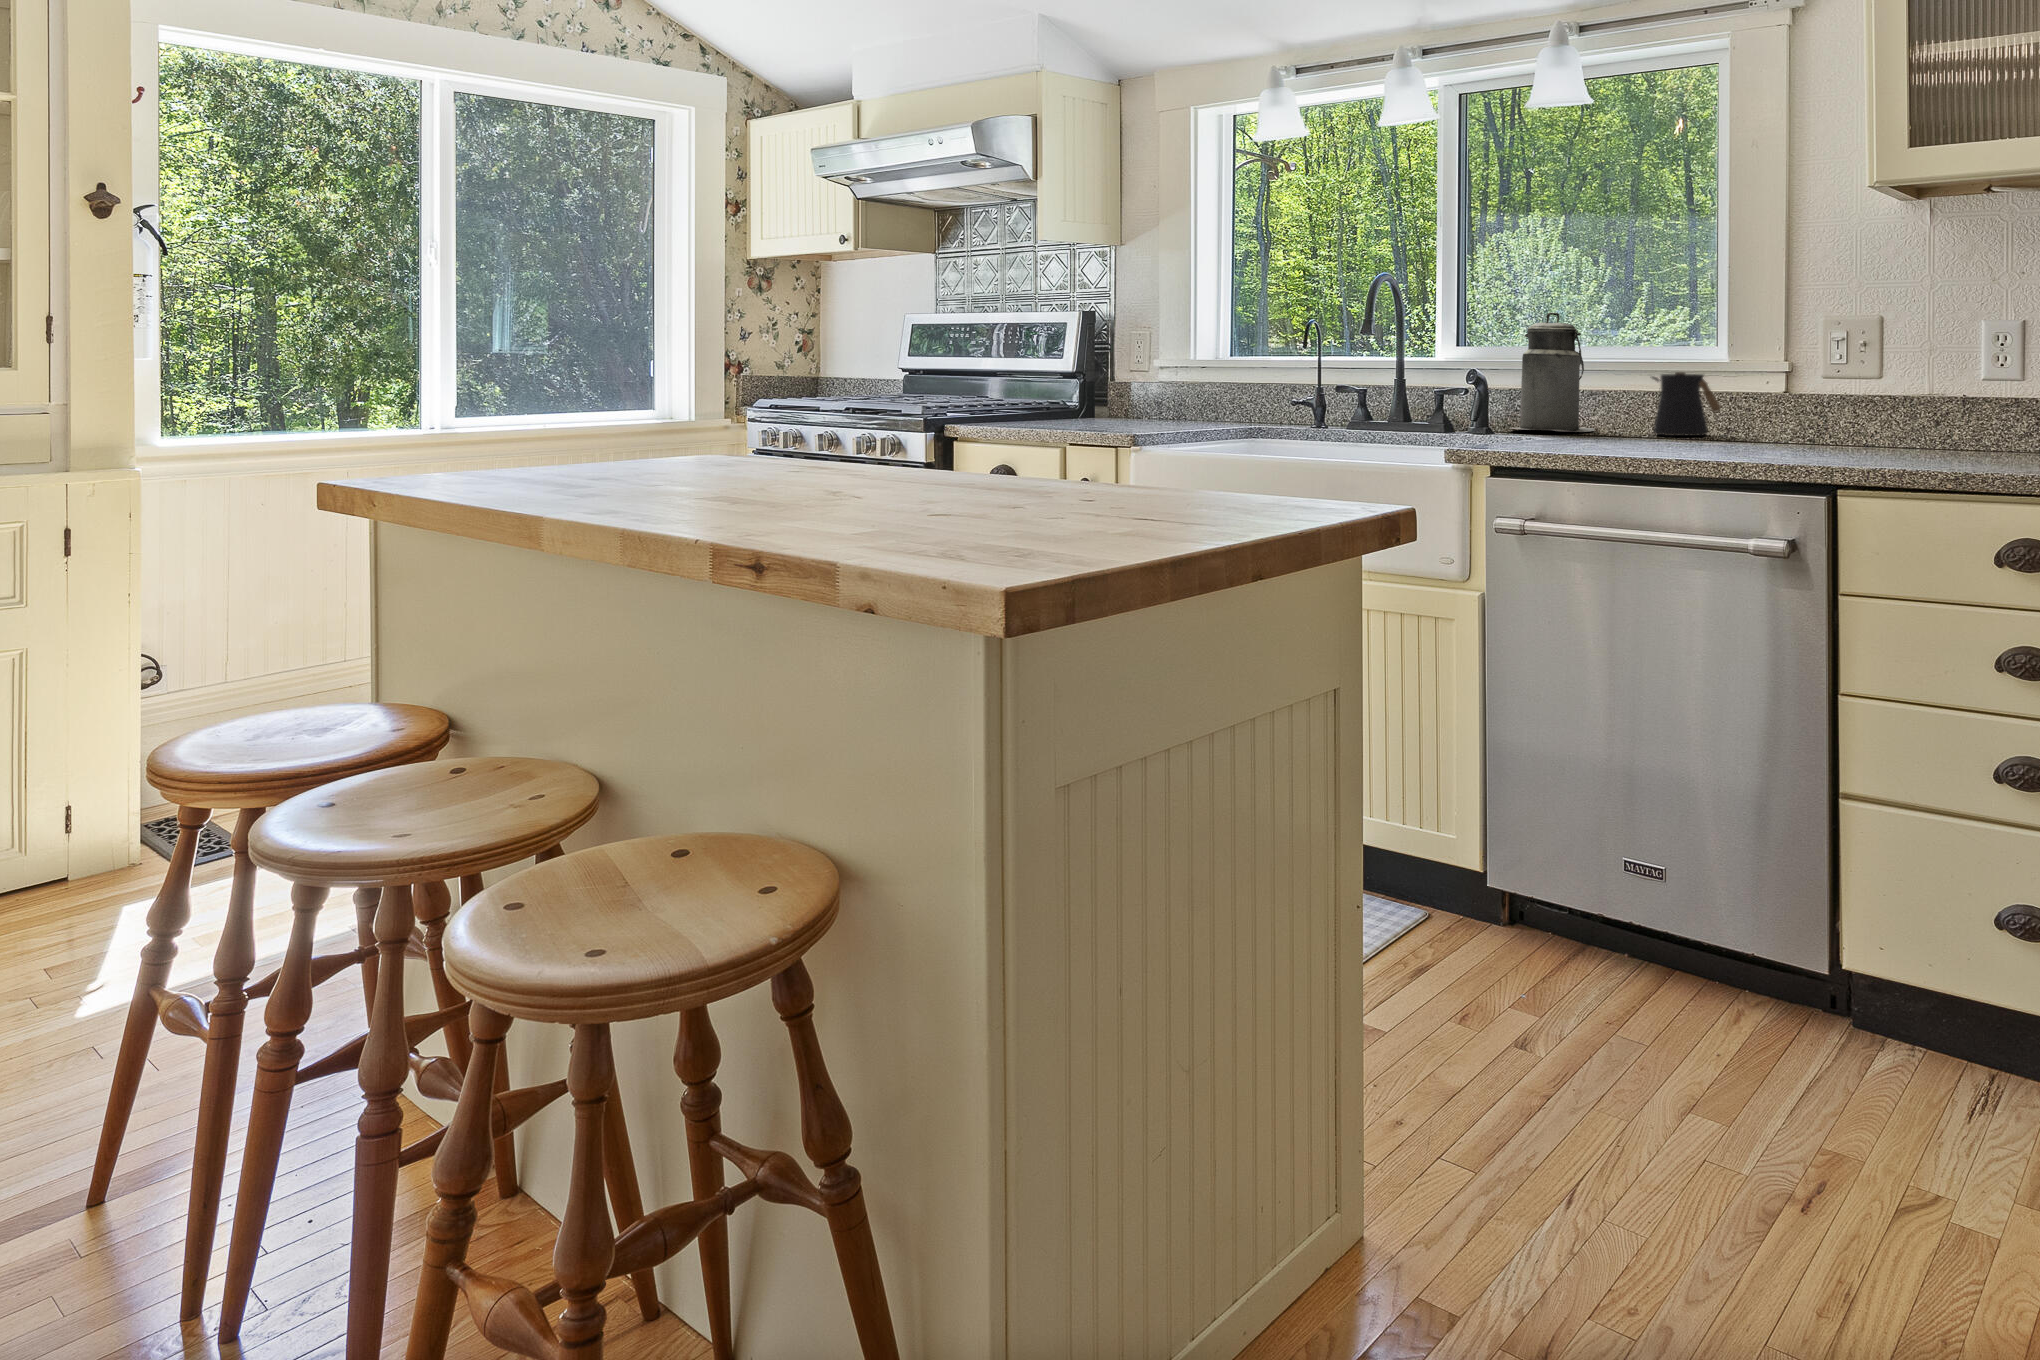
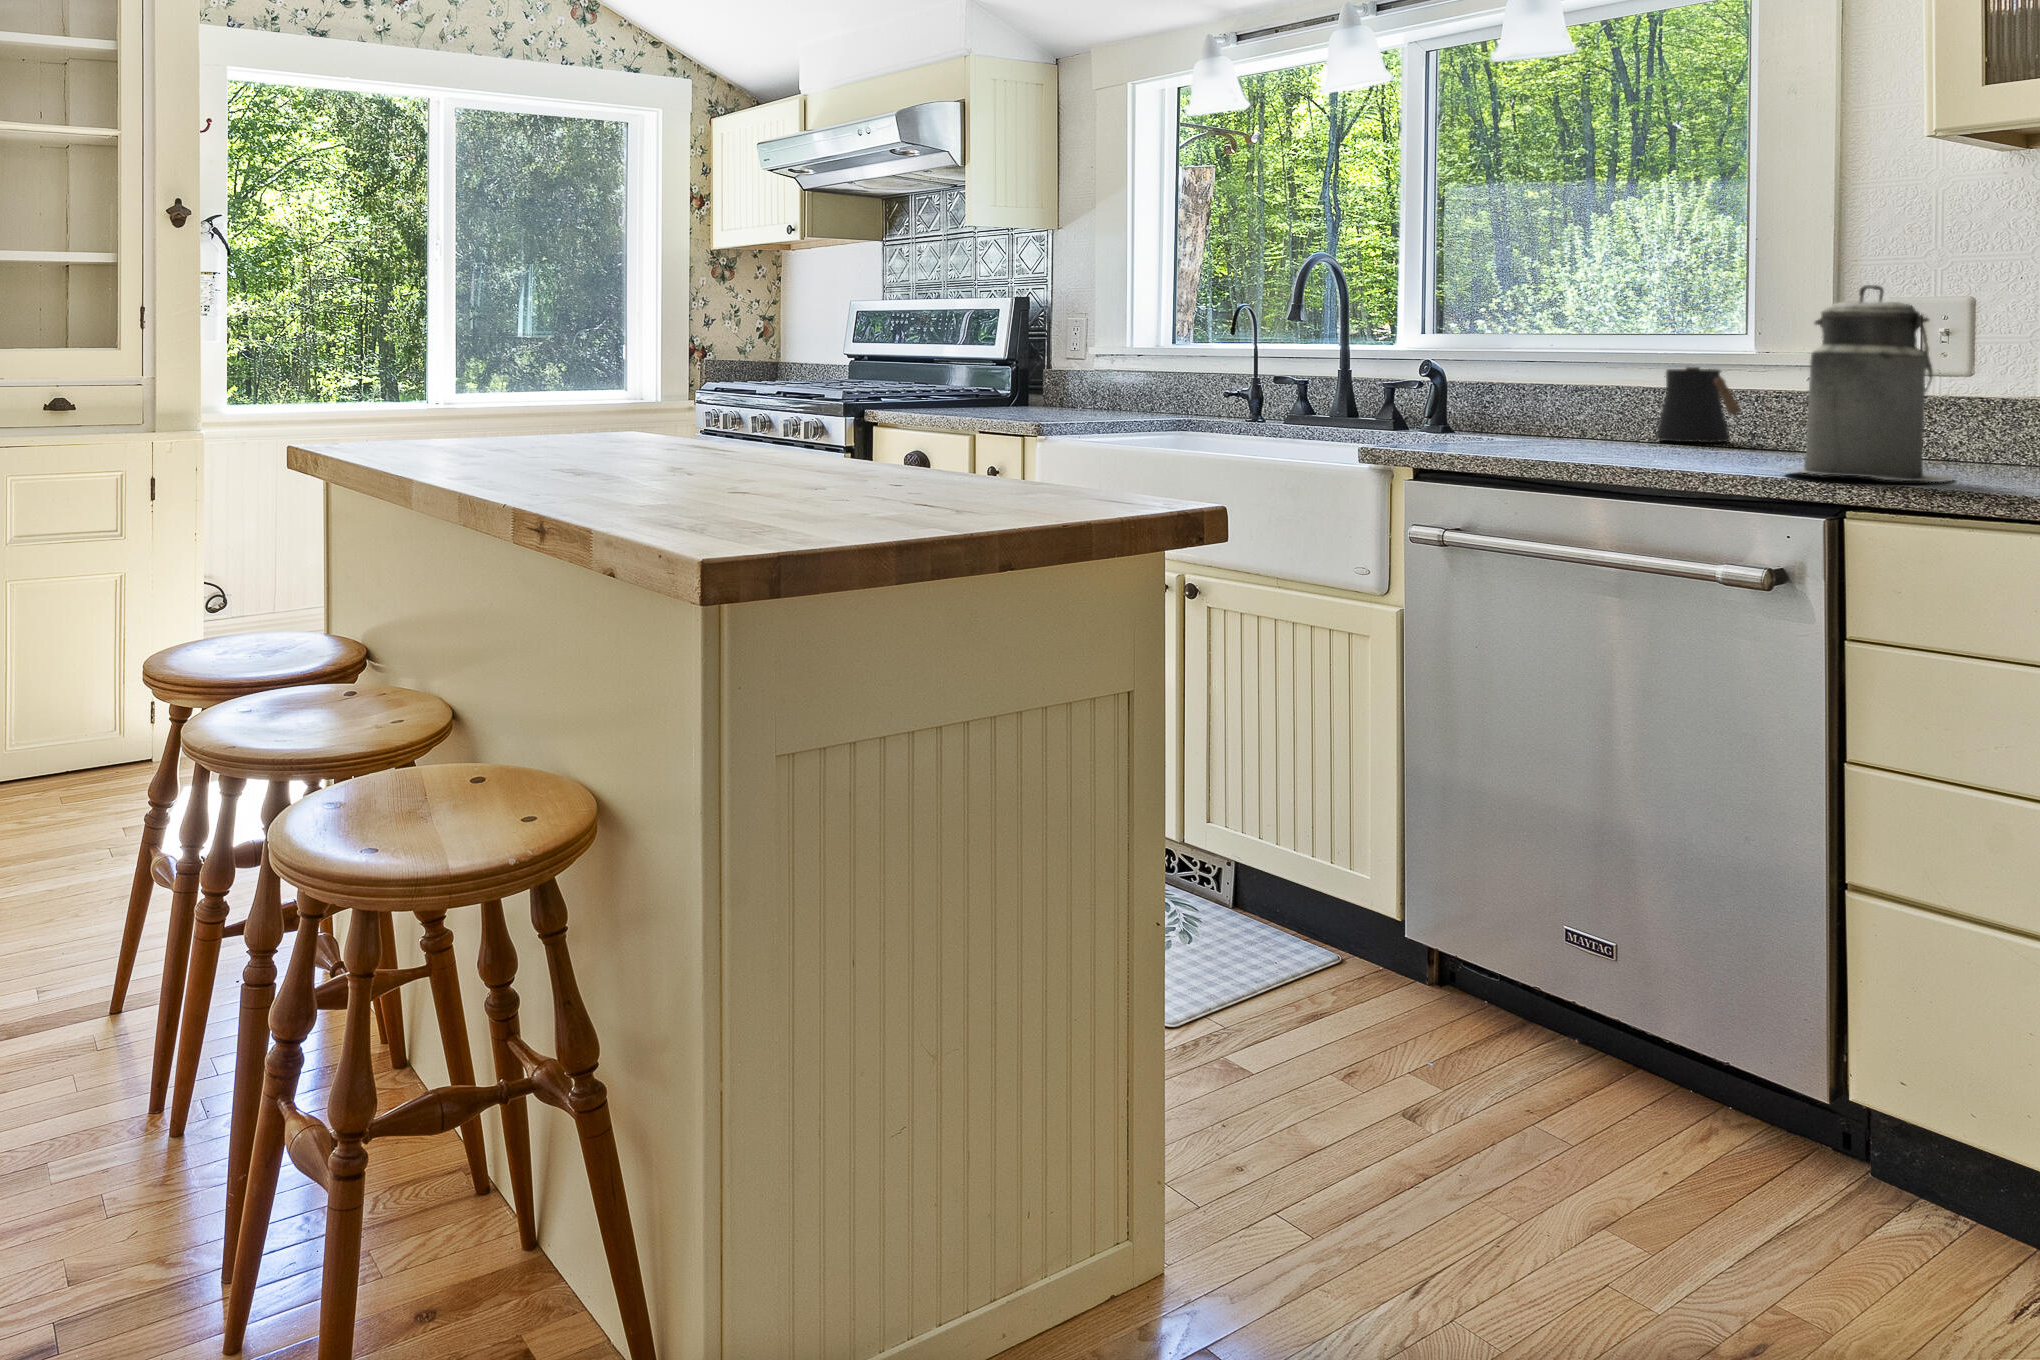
canister: present [1511,312,1594,432] -> present [1790,285,1953,482]

